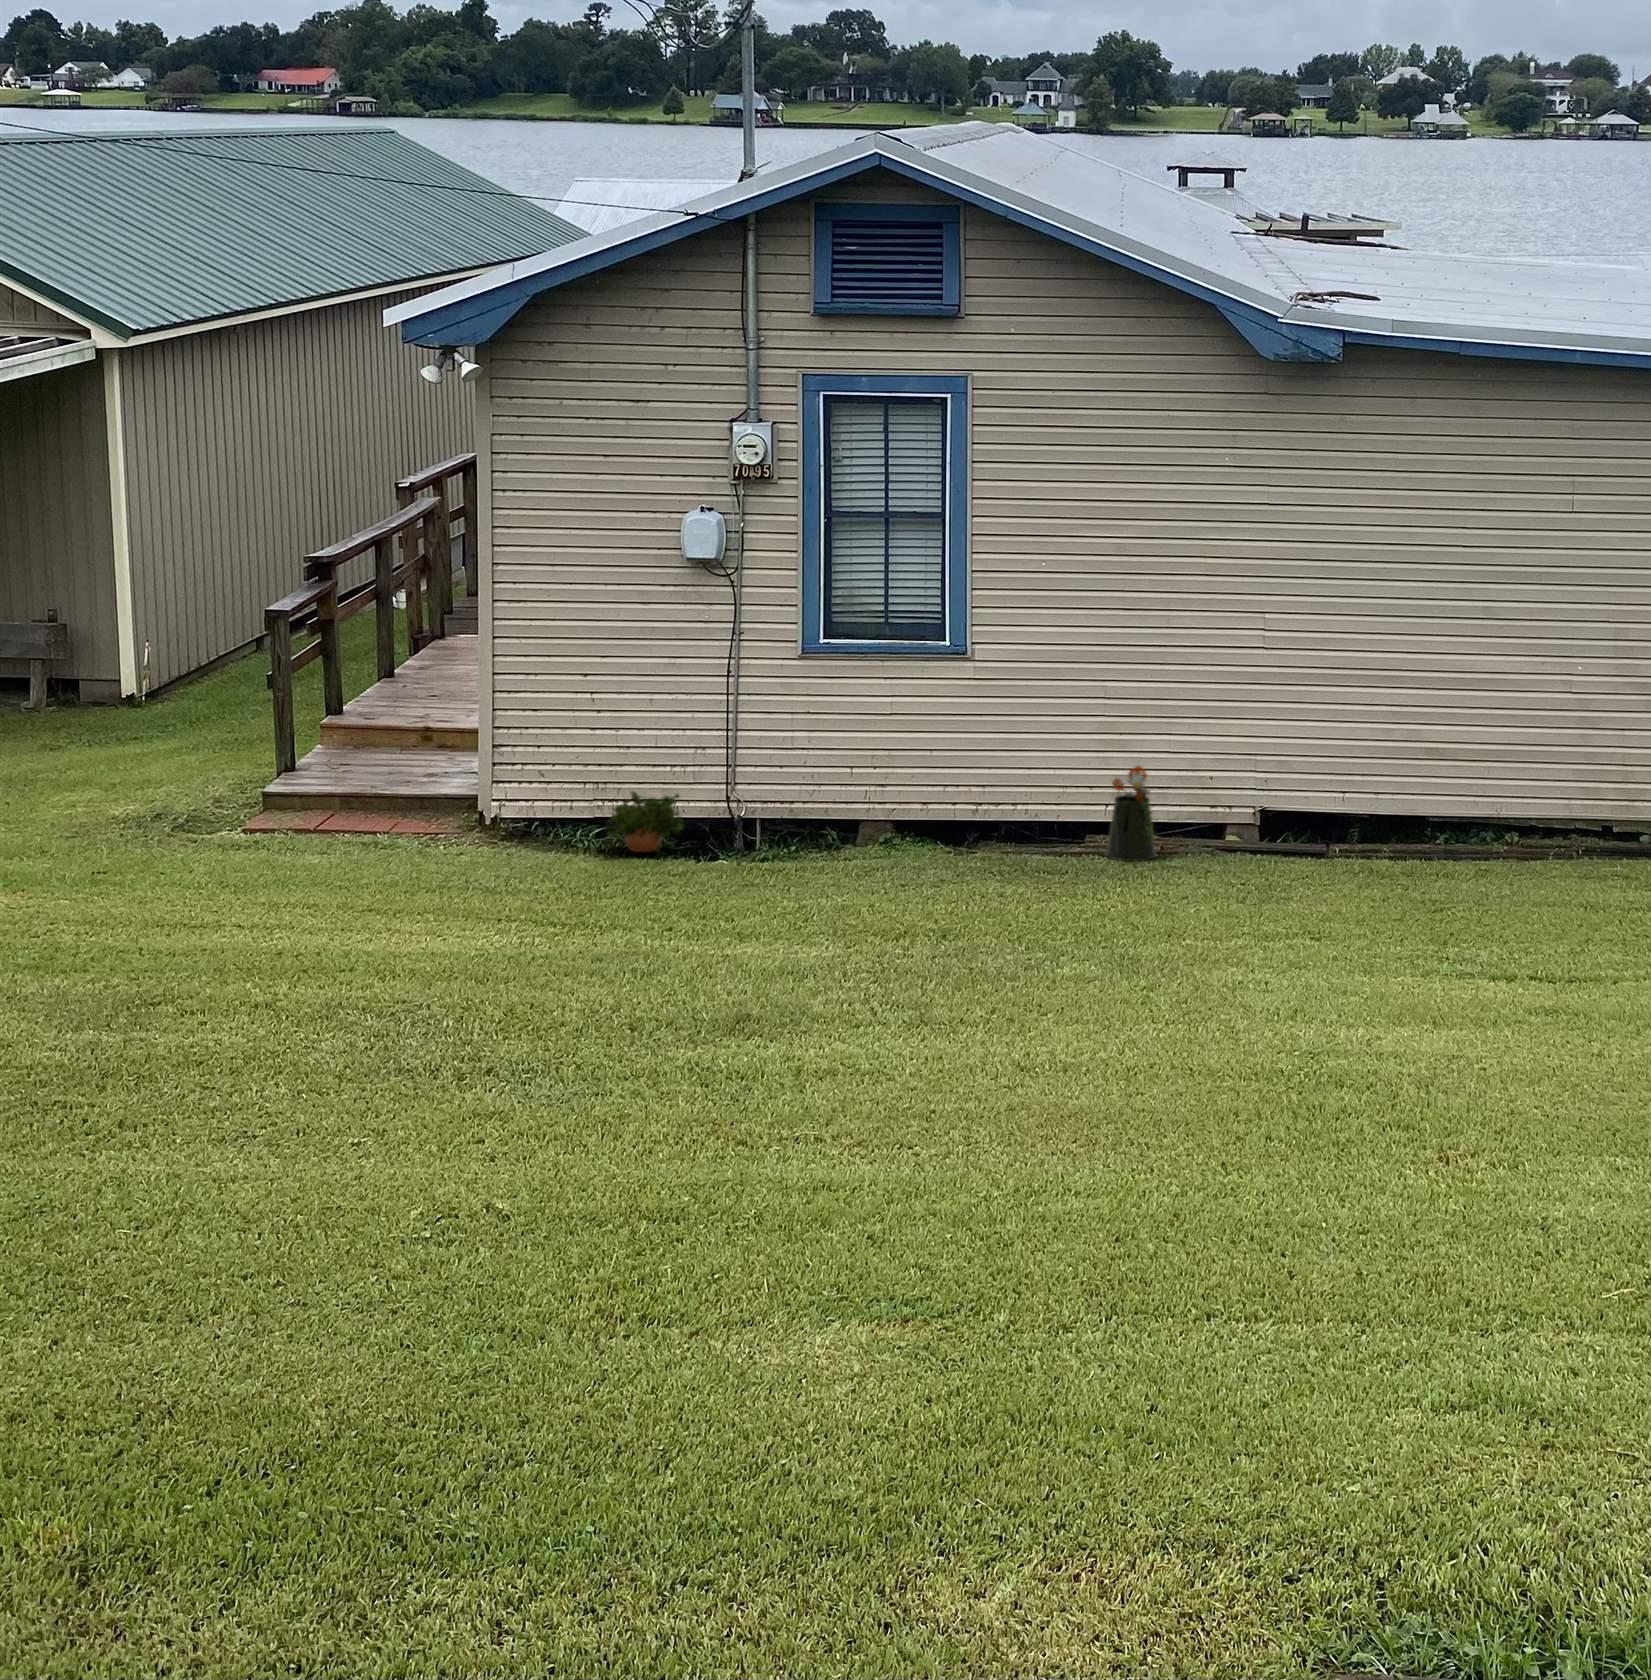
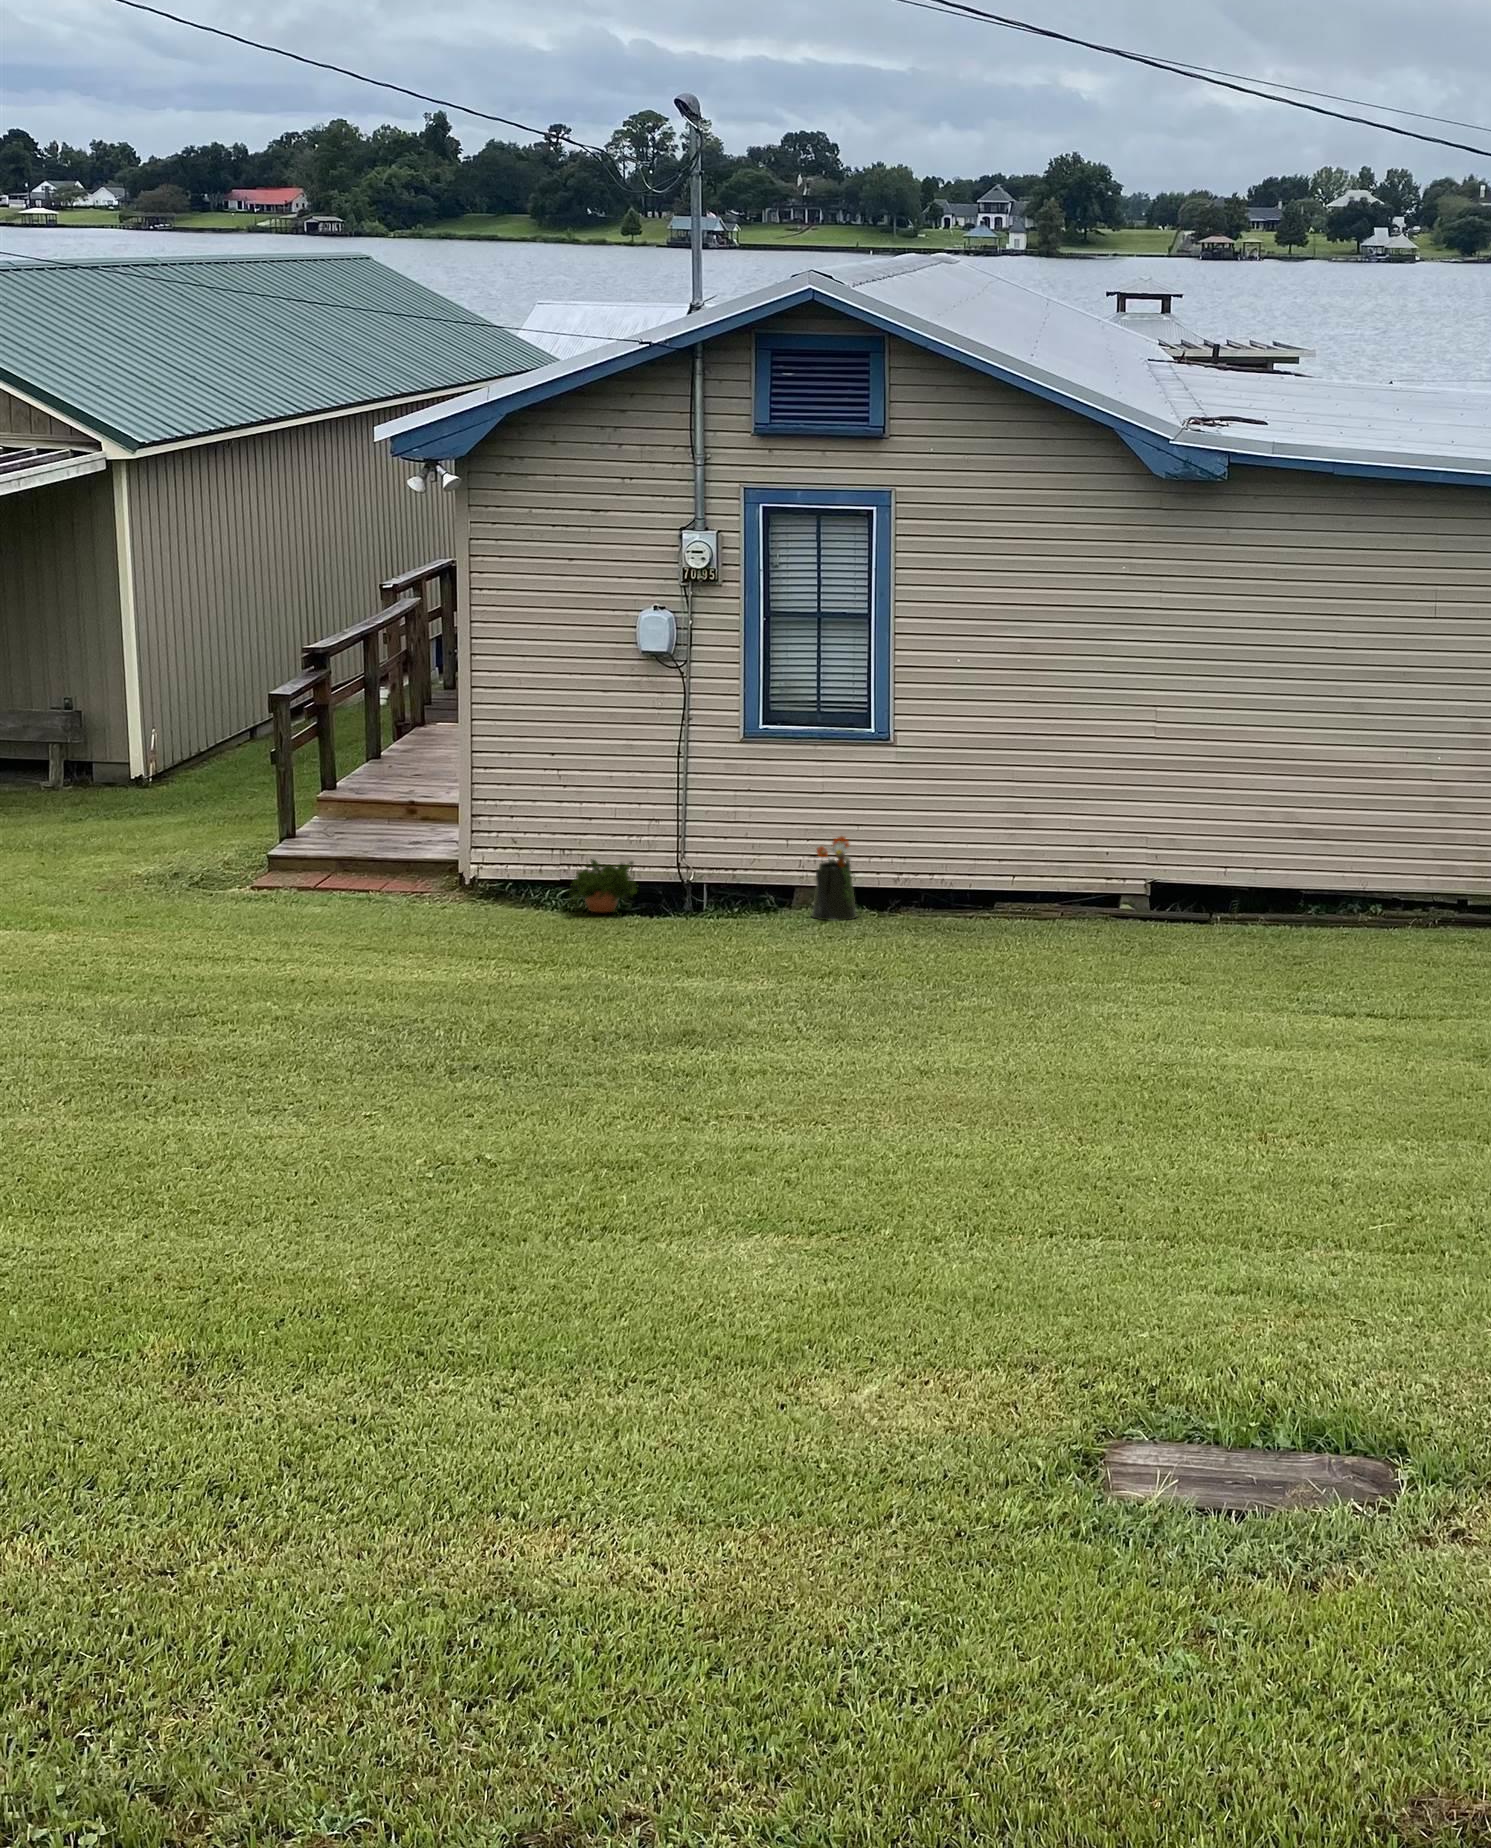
watering can: present [1105,766,1157,861] -> present [811,836,857,921]

